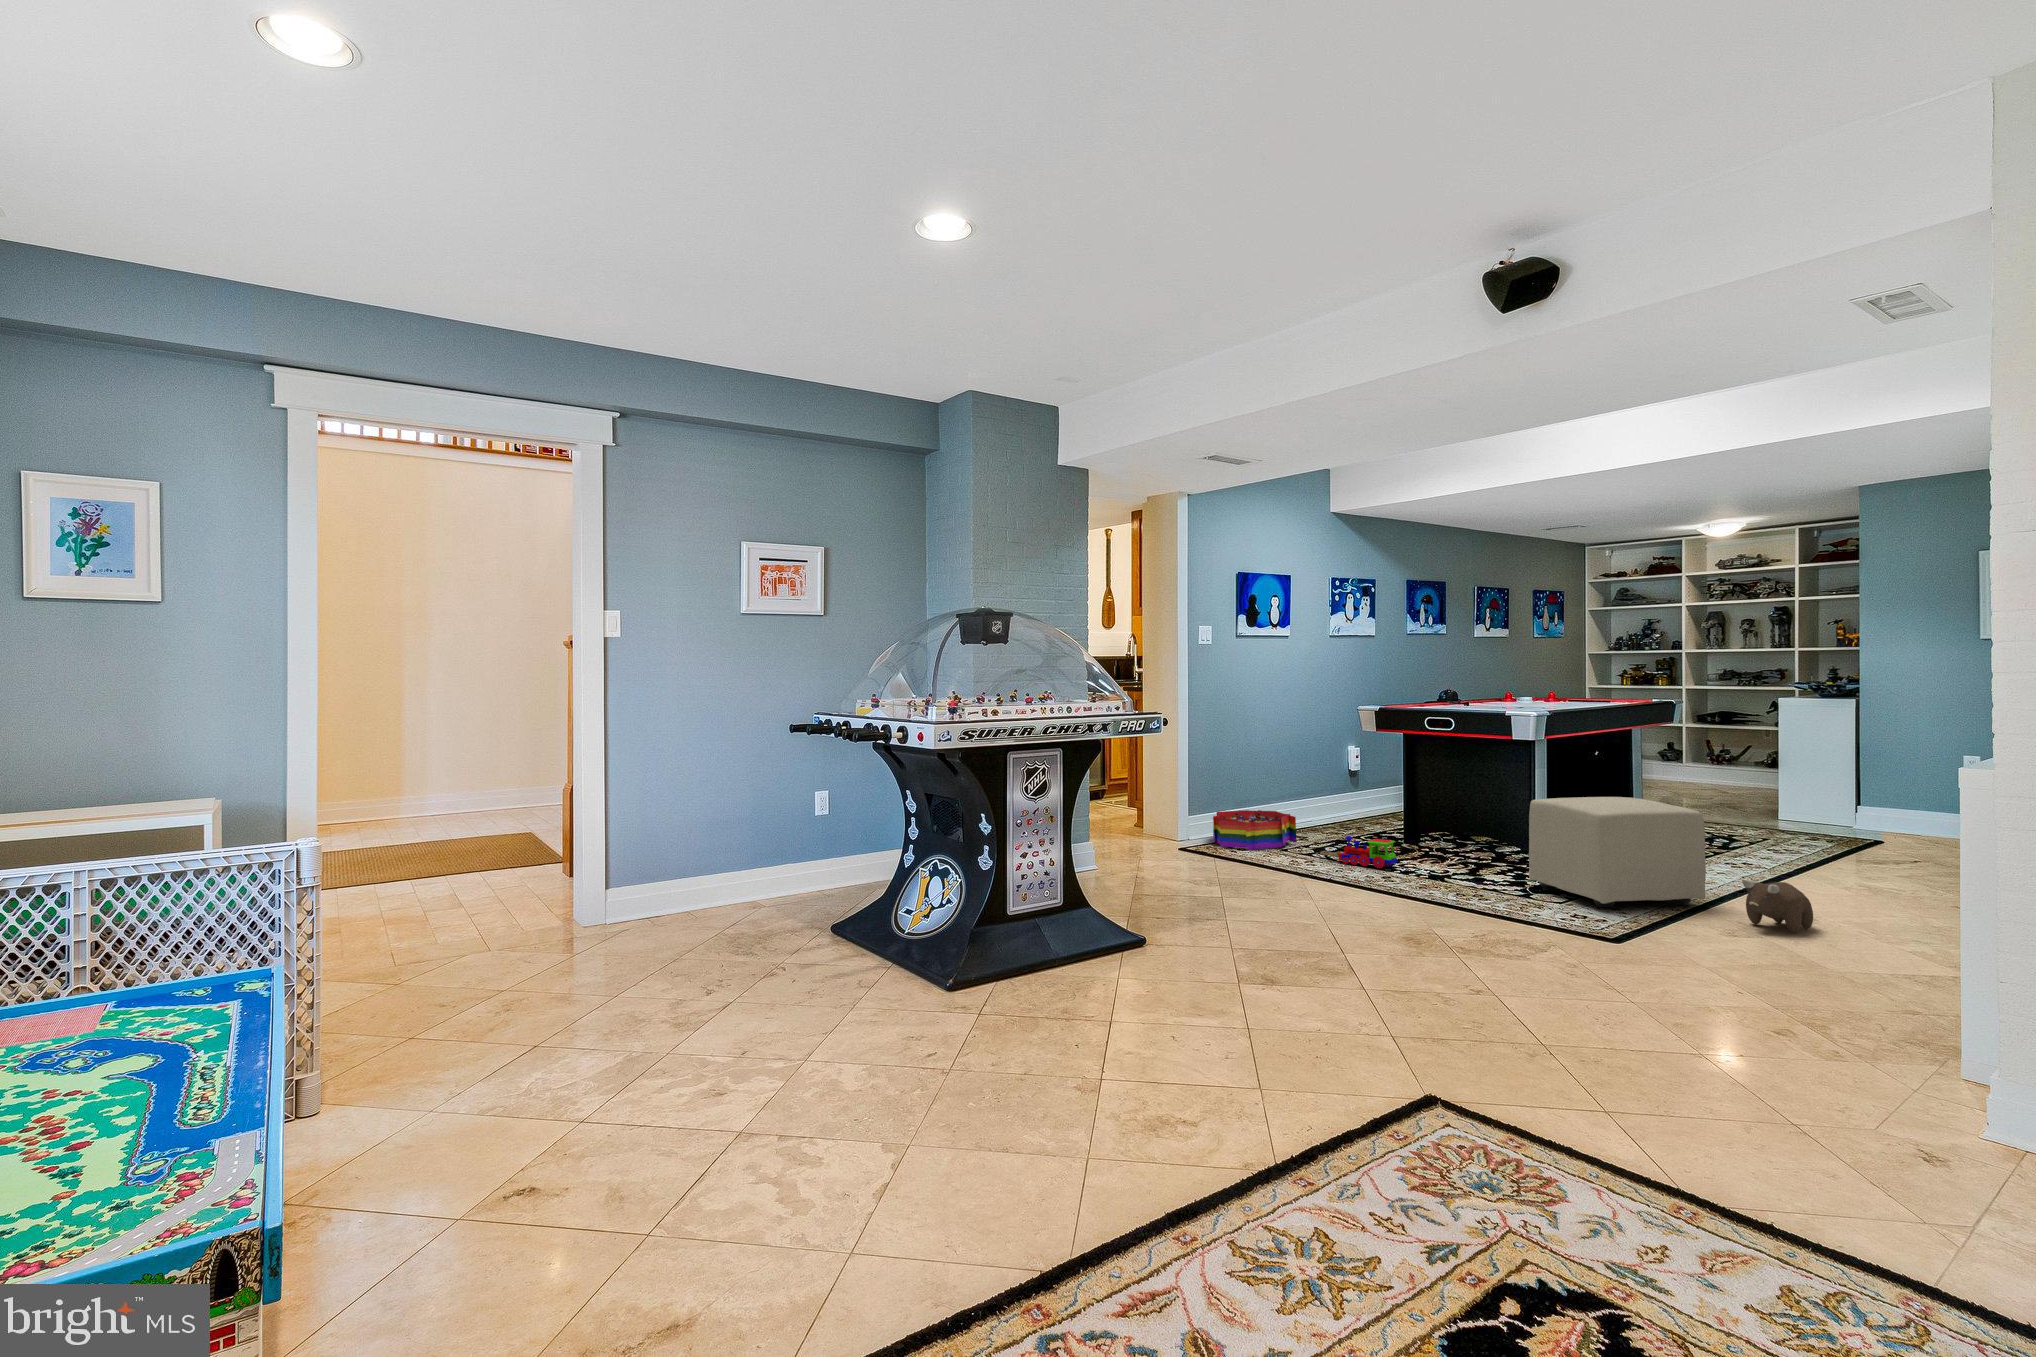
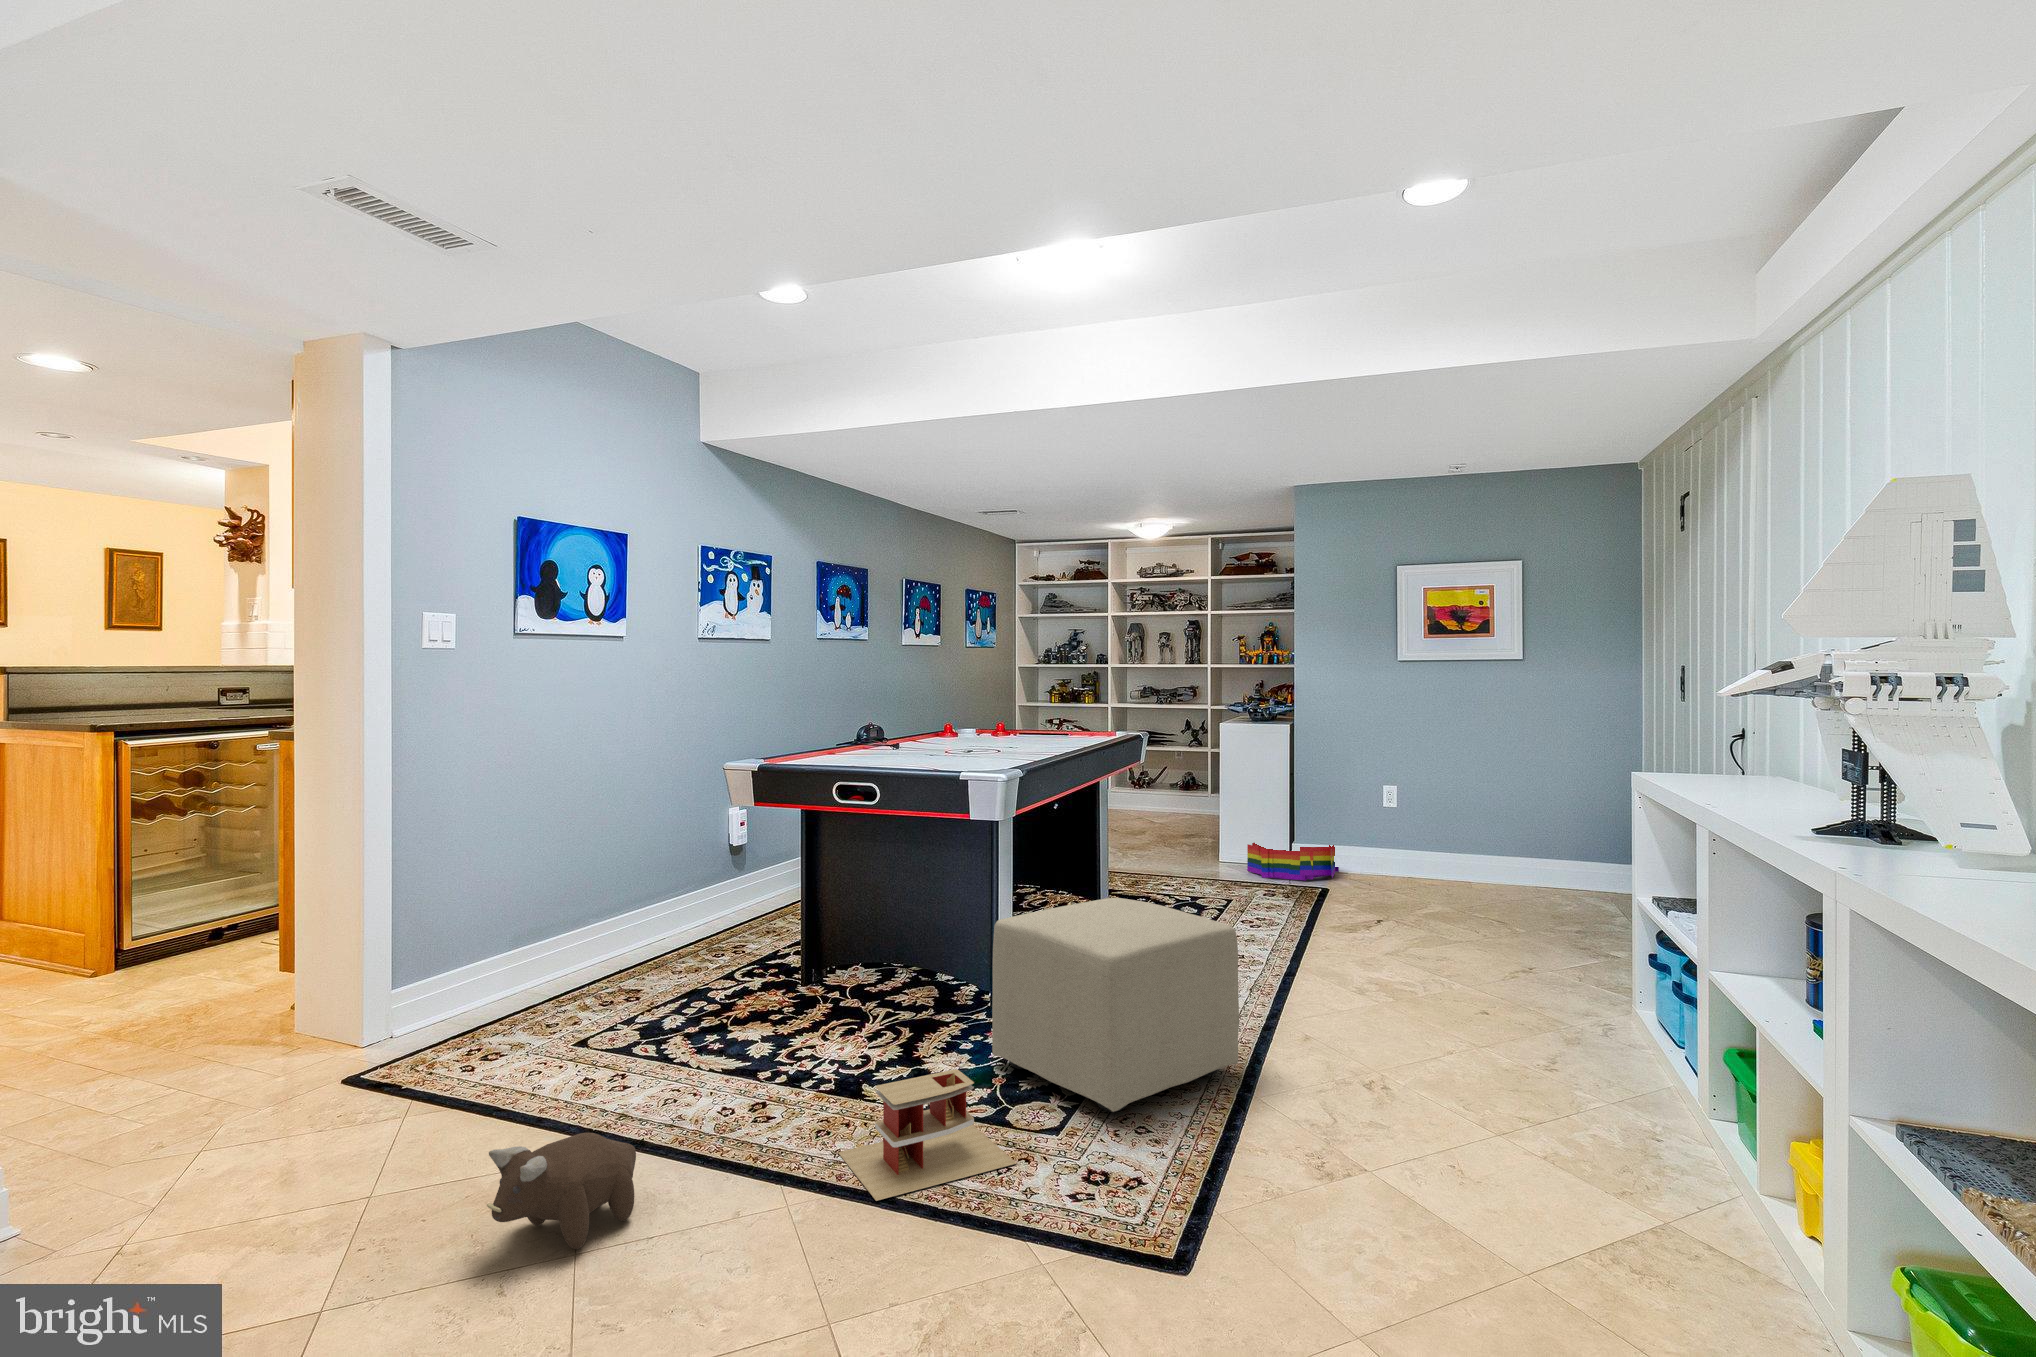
storage bin: present [1213,810,1297,850] -> present [1247,843,1339,881]
toy train: present [1320,836,1397,868] -> none [649,999,782,1058]
toy house: none [1433,864,1536,914] -> present [838,1069,1017,1201]
plush toy: present [1742,880,1813,933] -> present [487,1133,636,1249]

